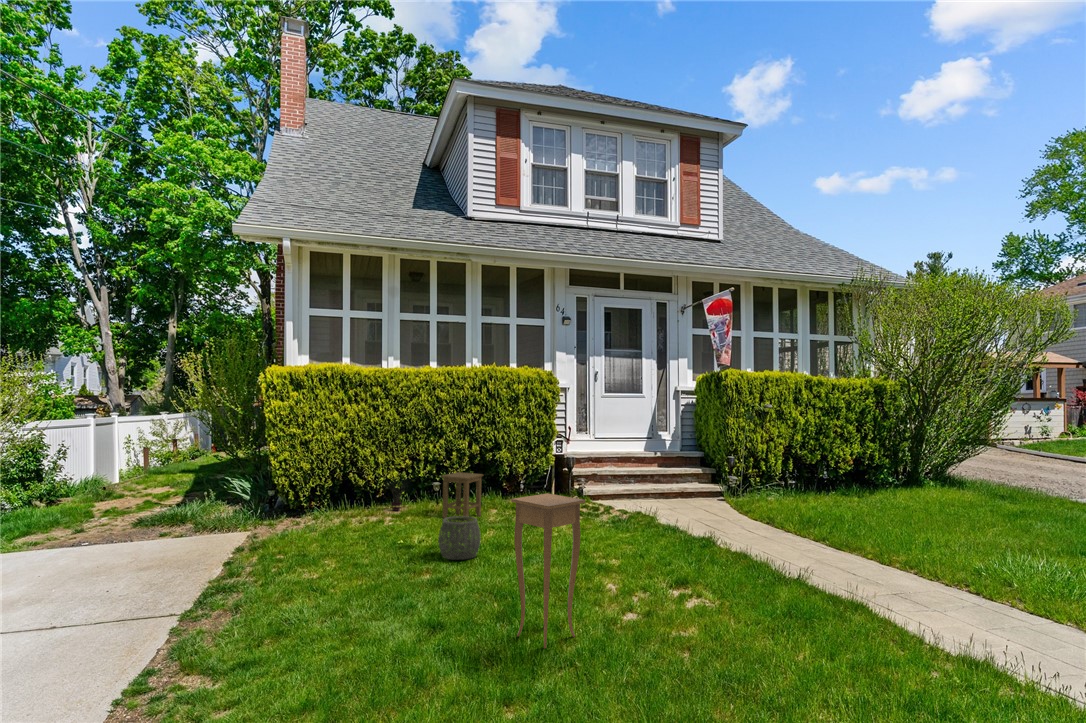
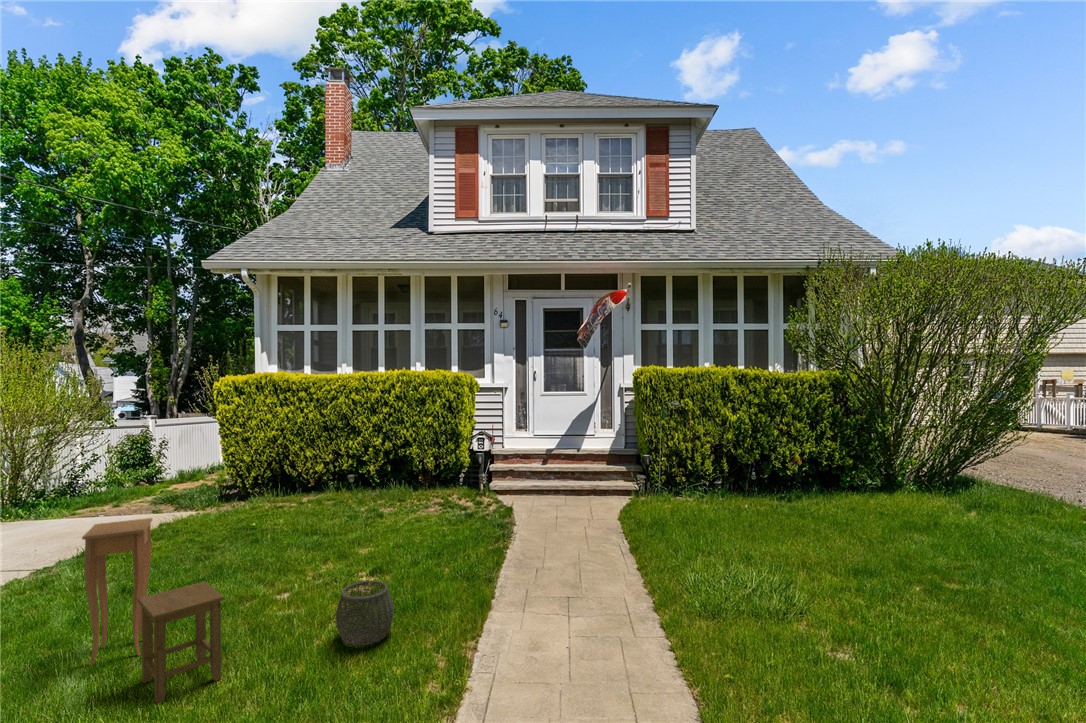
stool: present [441,472,483,518] -> present [138,581,225,703]
potted plant: present [385,477,411,511] -> none [303,467,335,498]
woven basket: present [438,516,481,560] -> present [335,580,394,646]

